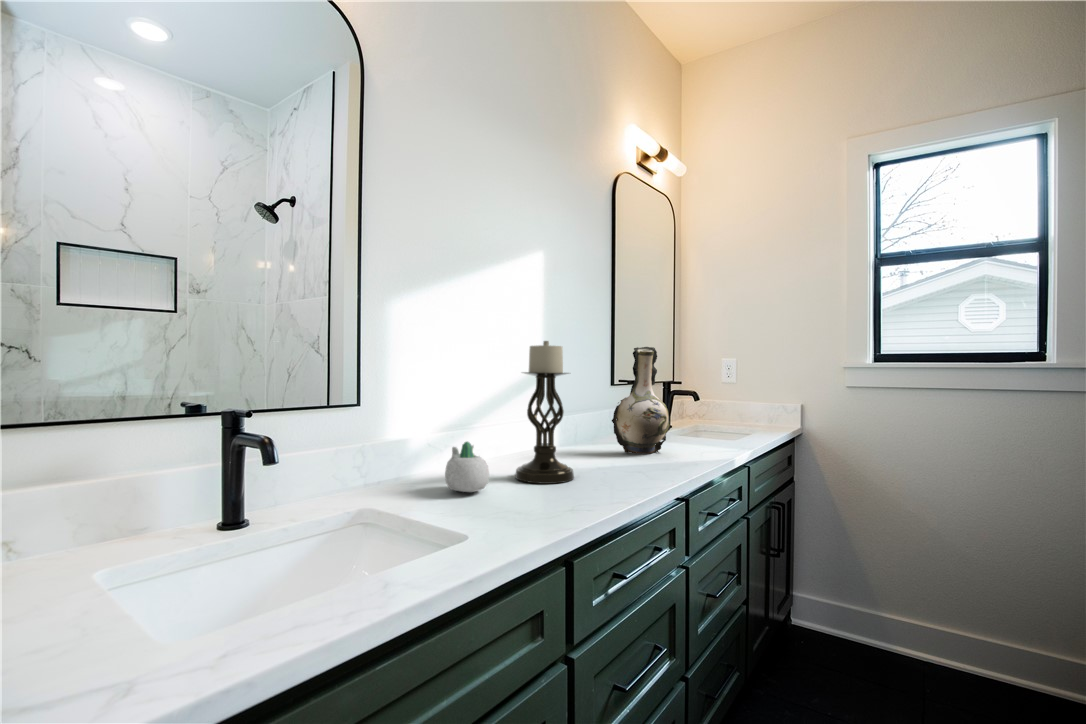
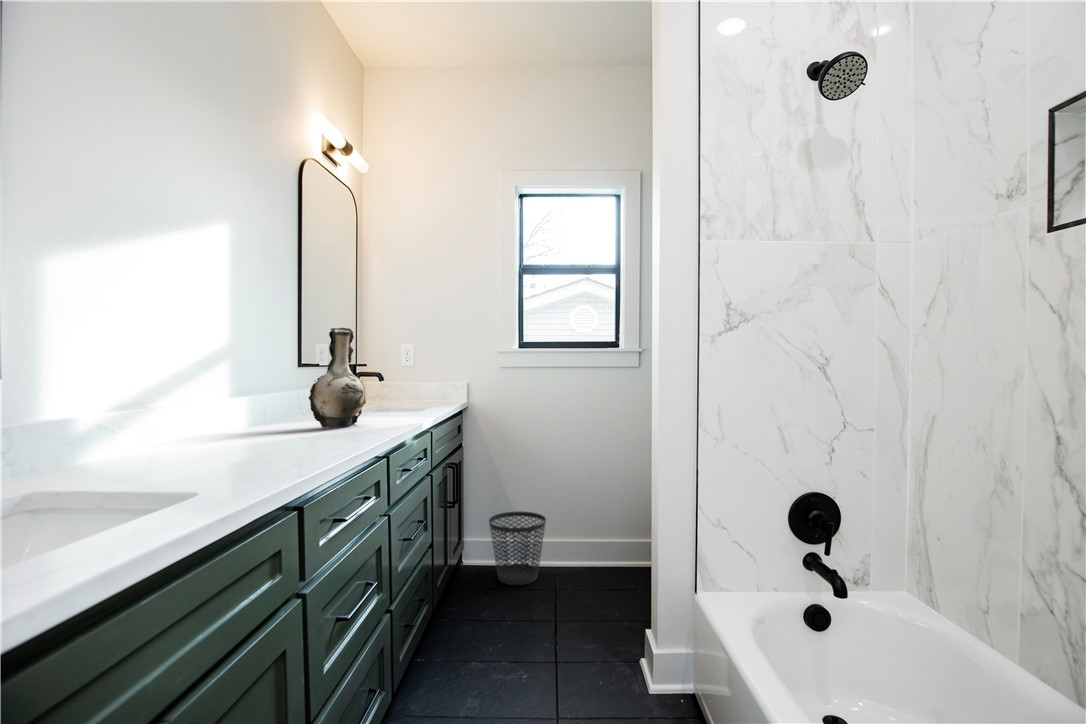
candle holder: present [515,341,574,484] -> none [213,314,281,456]
succulent planter: present [445,442,489,492] -> none [131,416,192,469]
wastebasket: none [828,573,915,678] -> present [489,511,546,585]

